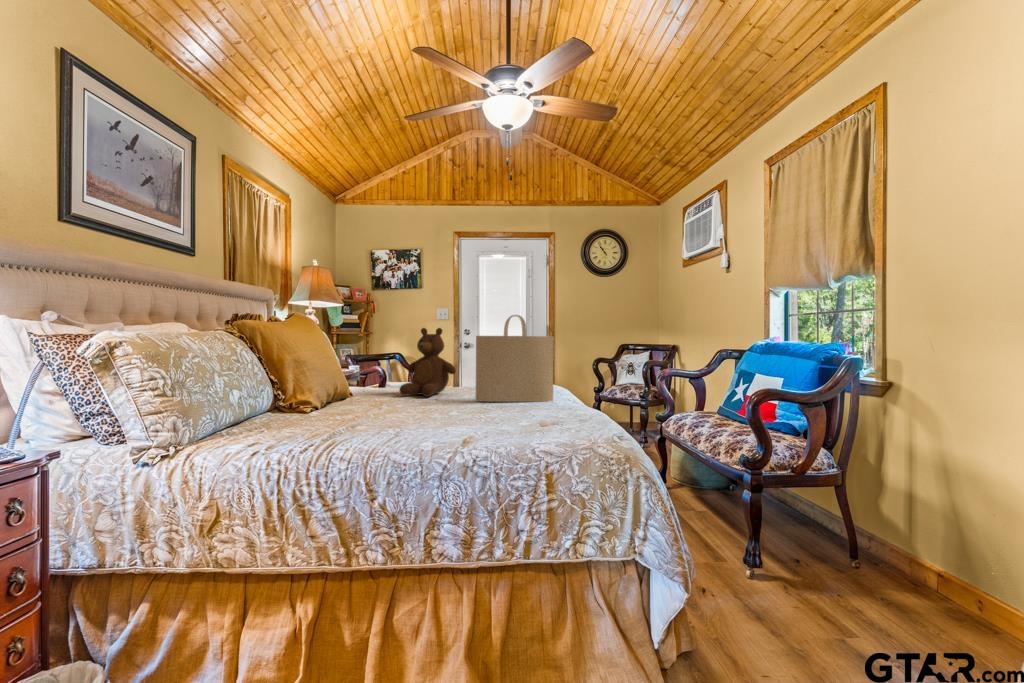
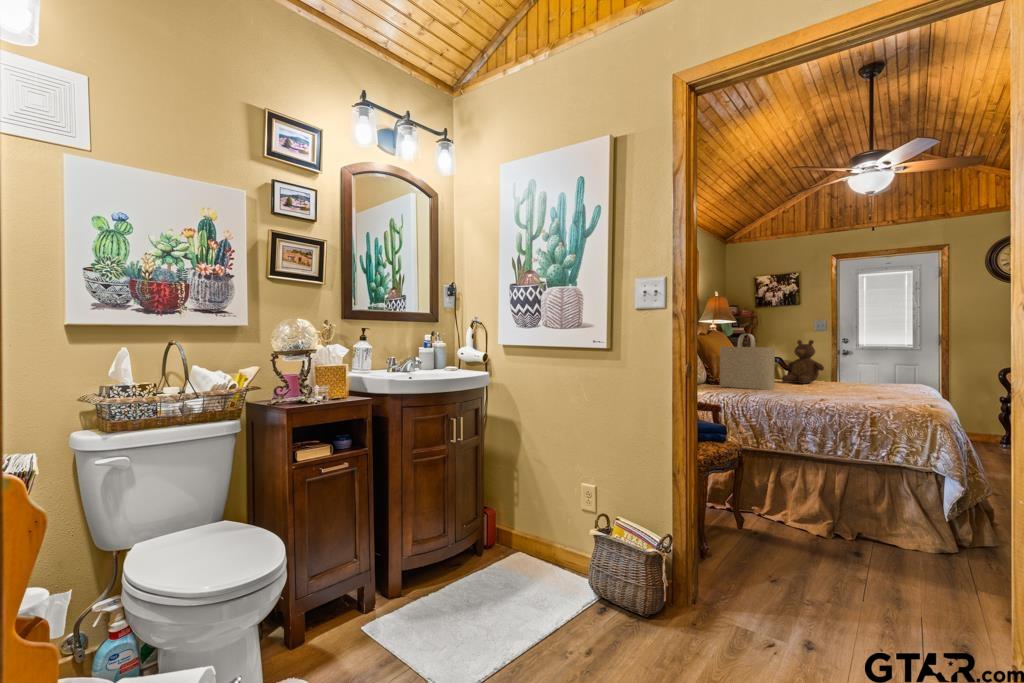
tote bag: present [476,315,554,402] -> present [720,334,775,390]

